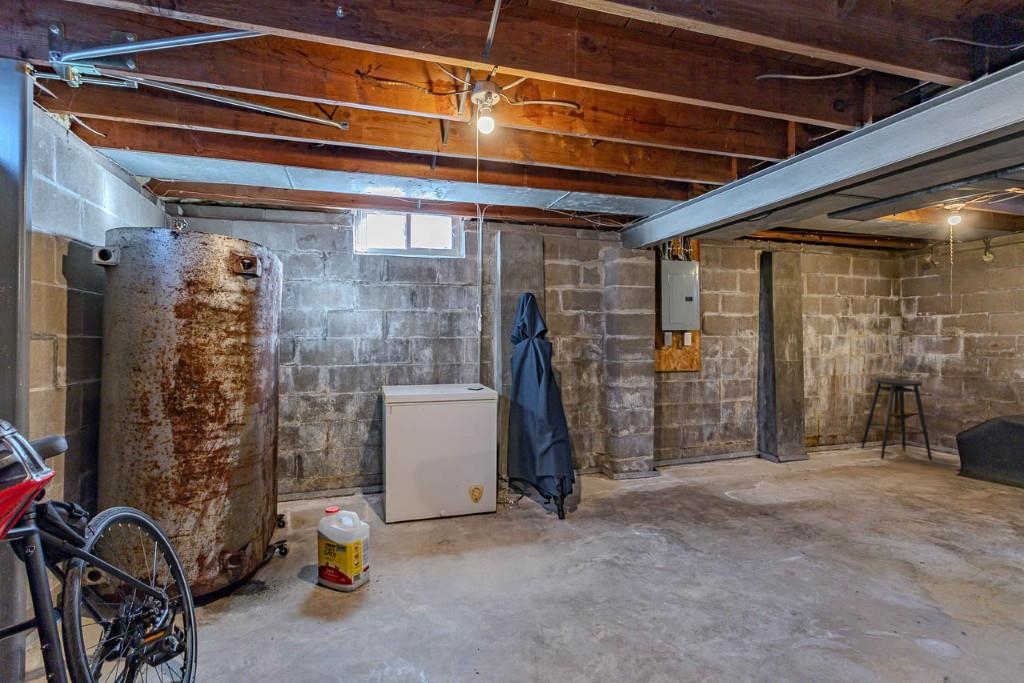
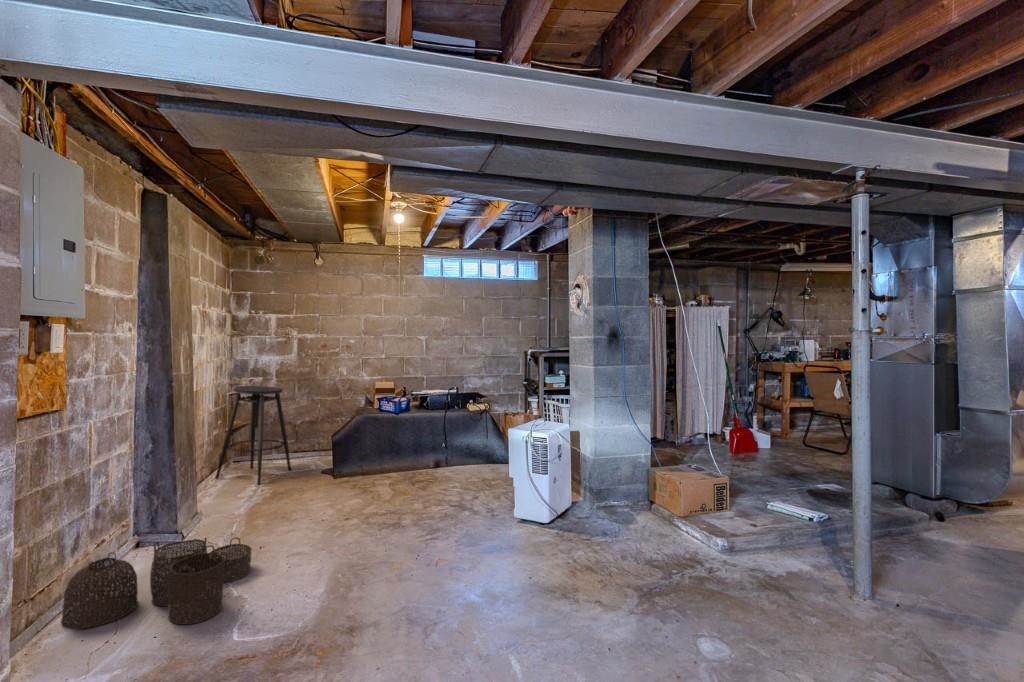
woven basket: none [692,440,779,483] -> present [61,538,252,629]

